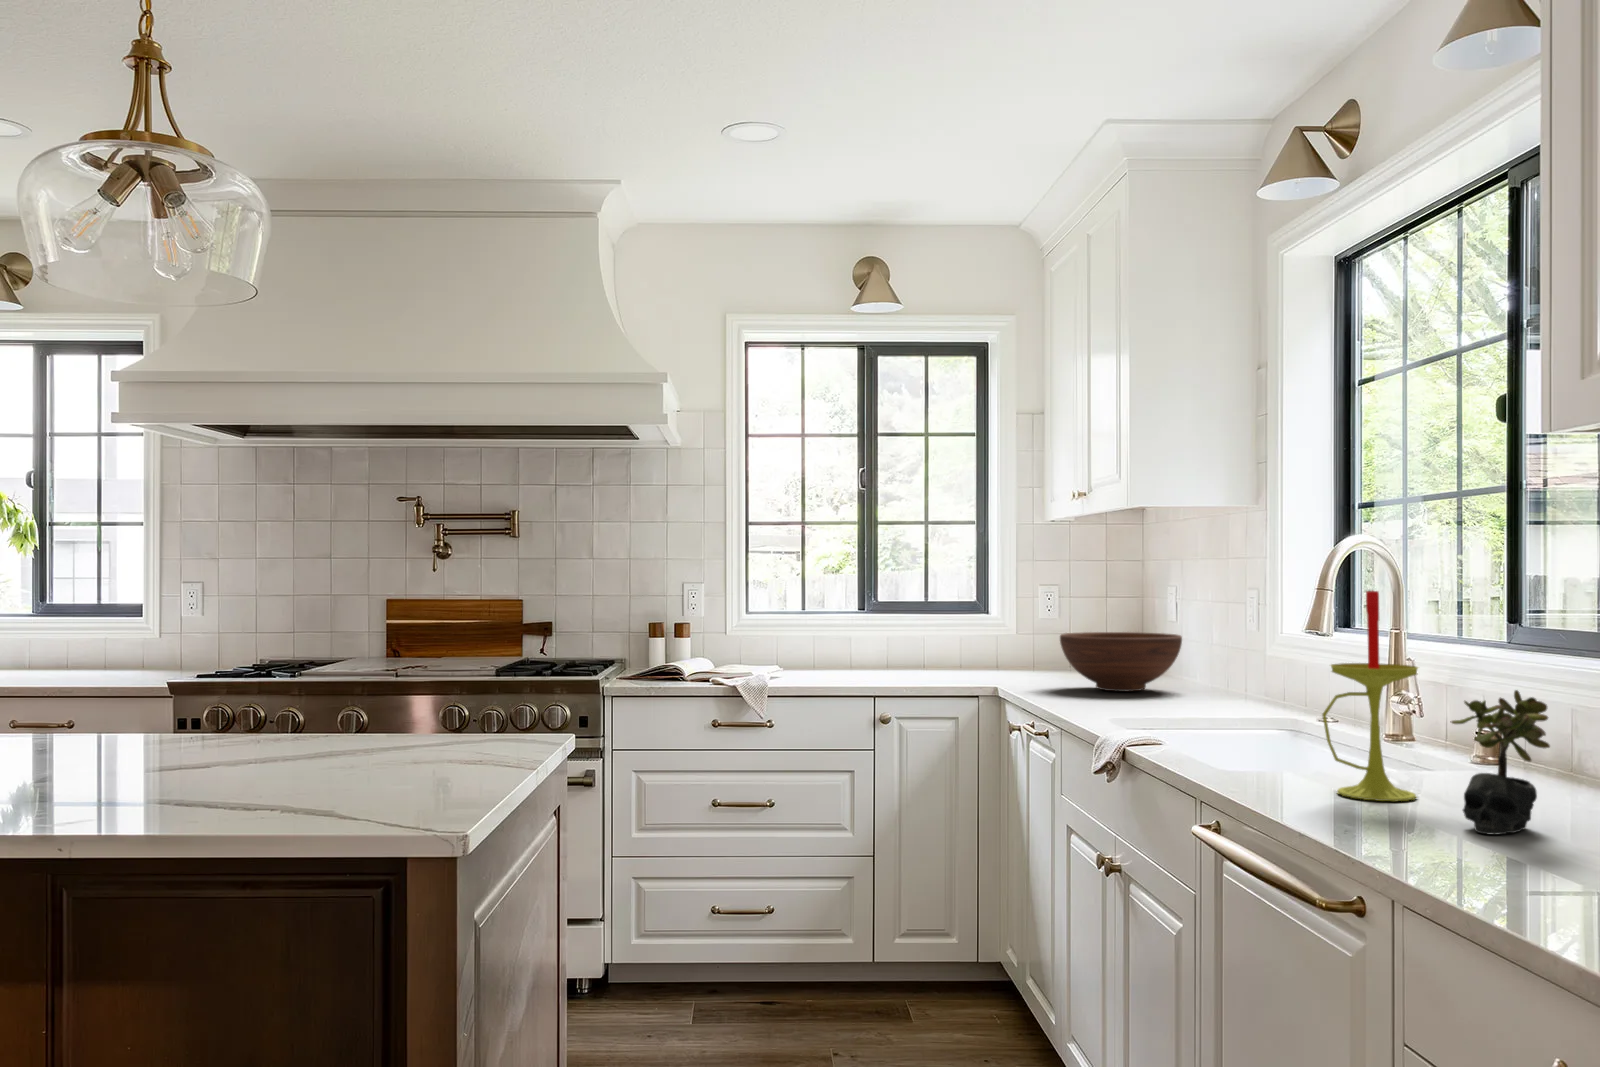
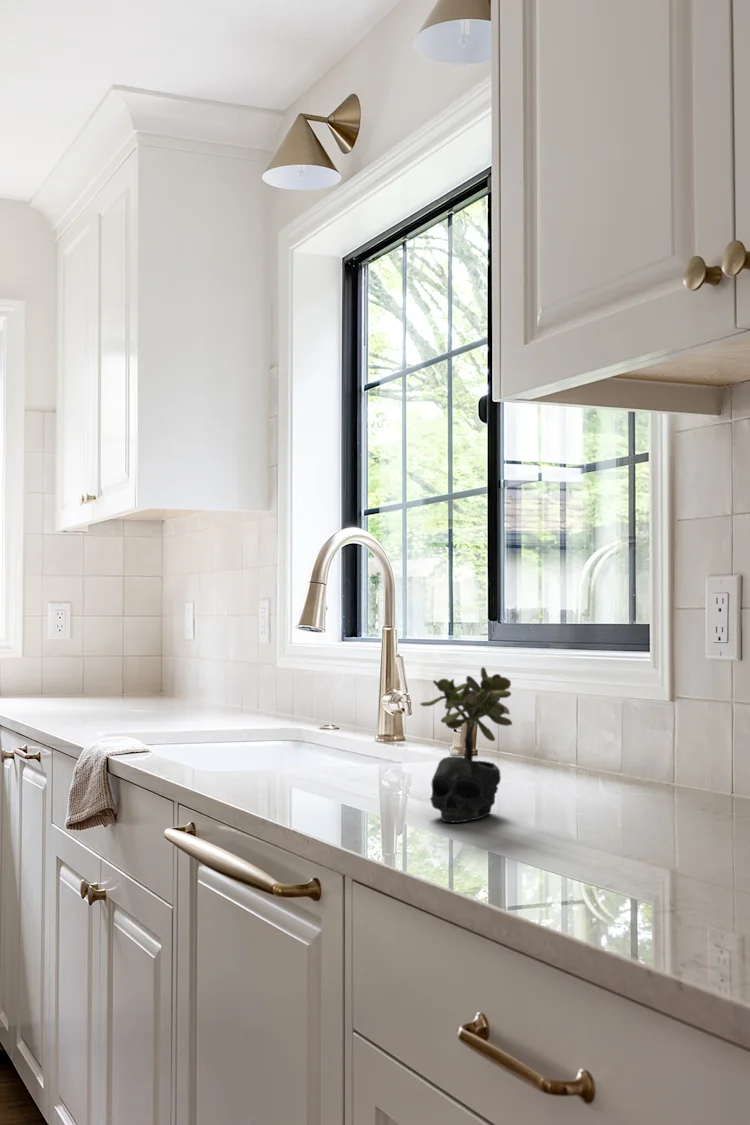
candle: present [1322,591,1418,801] -> none [298,564,396,798]
fruit bowl: present [1060,632,1182,691] -> none [64,647,194,710]

